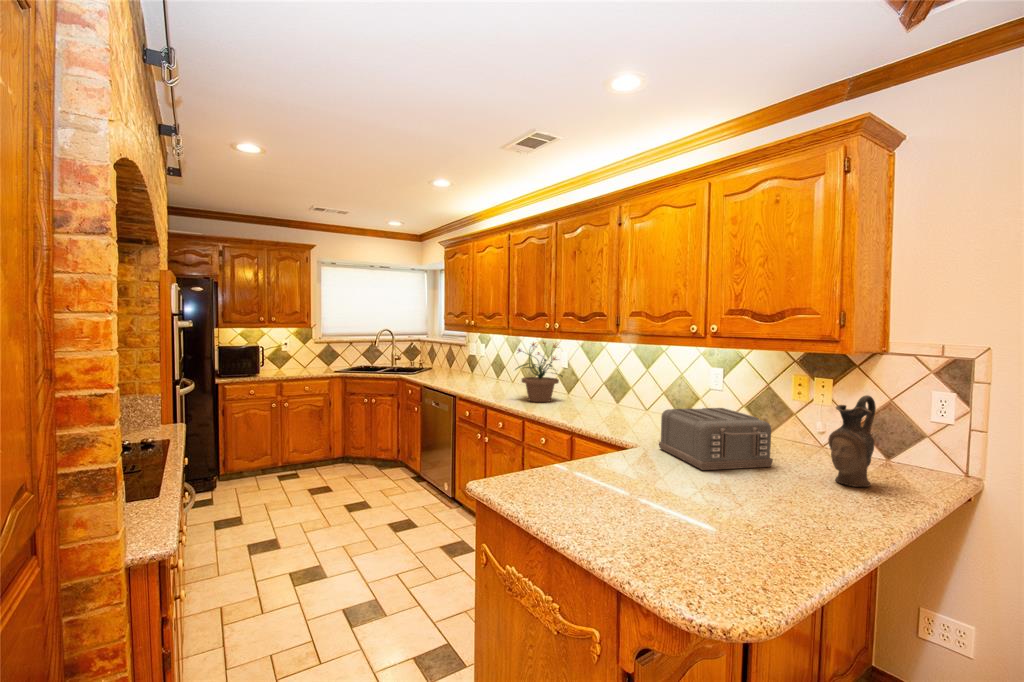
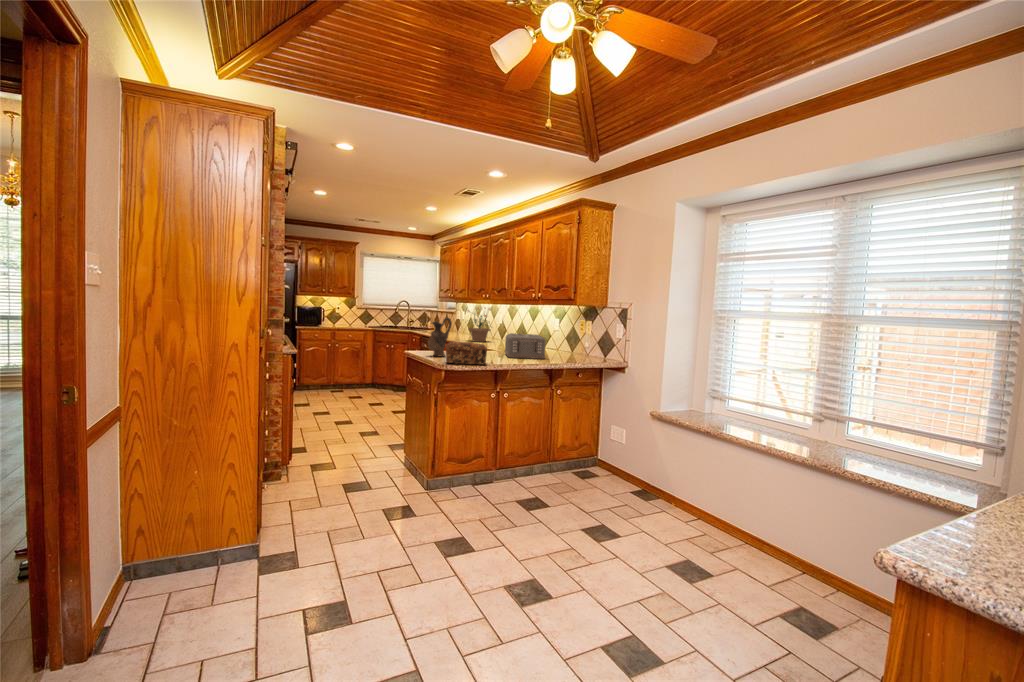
ceramic pitcher: present [828,395,876,487] -> present [428,318,452,356]
bread loaf: none [626,471,751,543] -> present [446,341,487,365]

